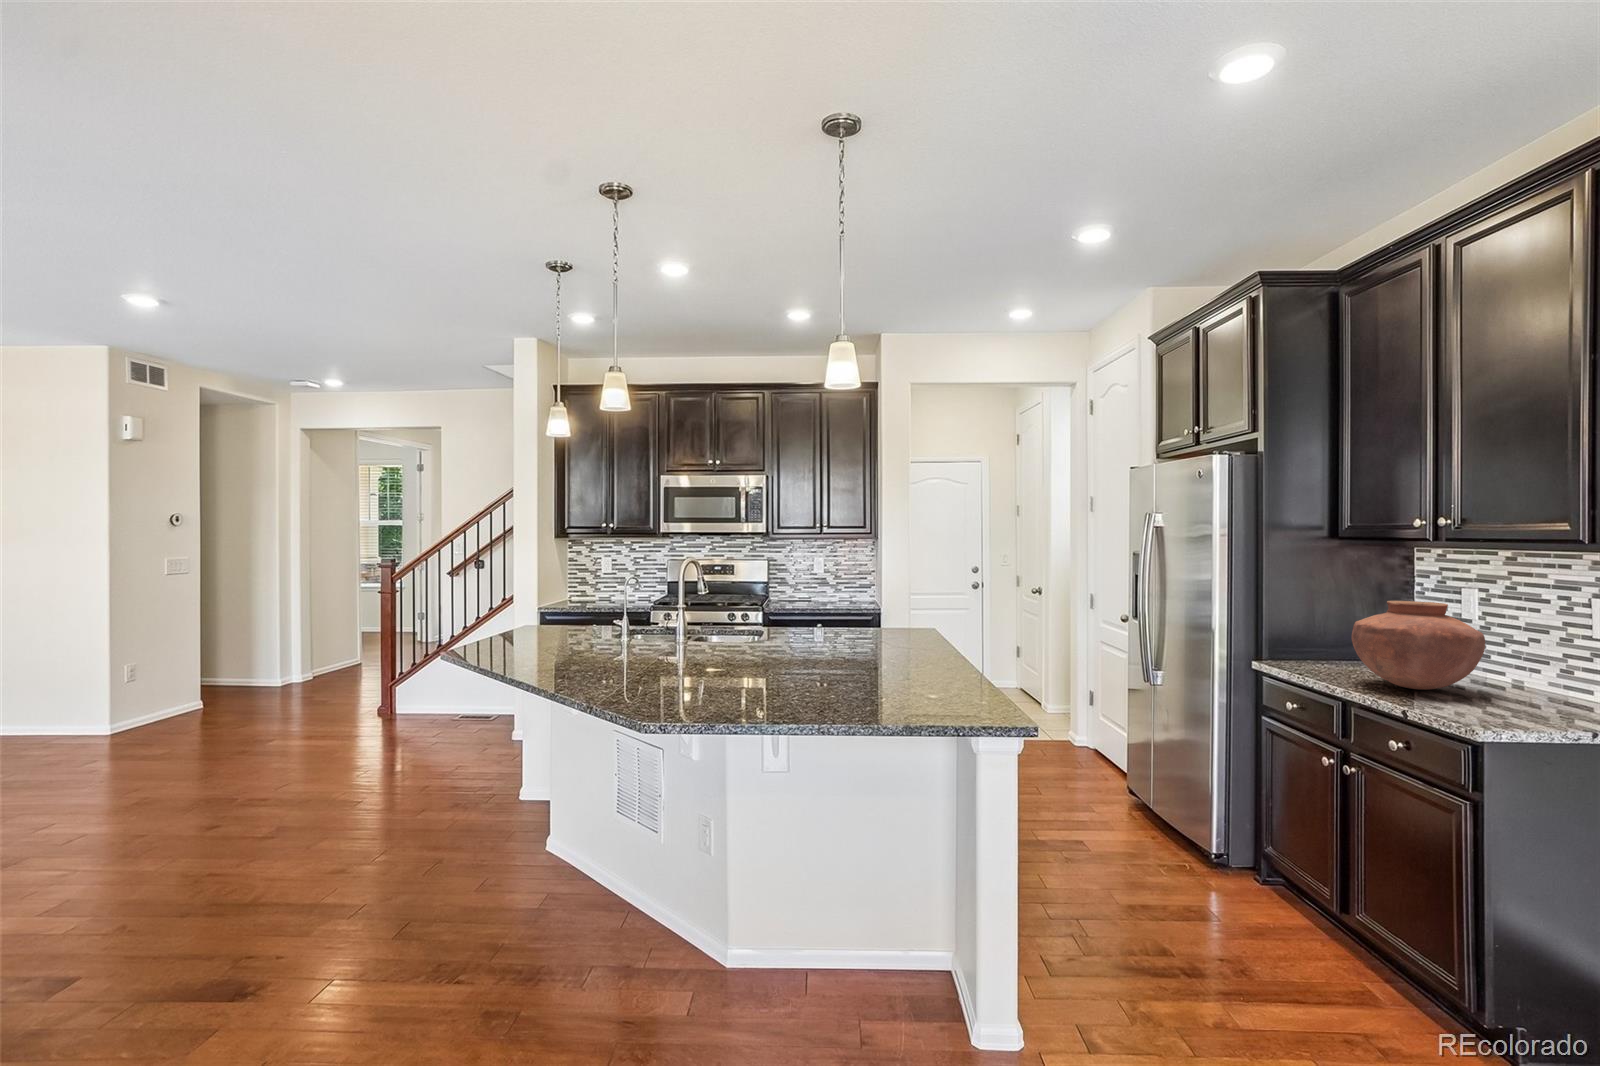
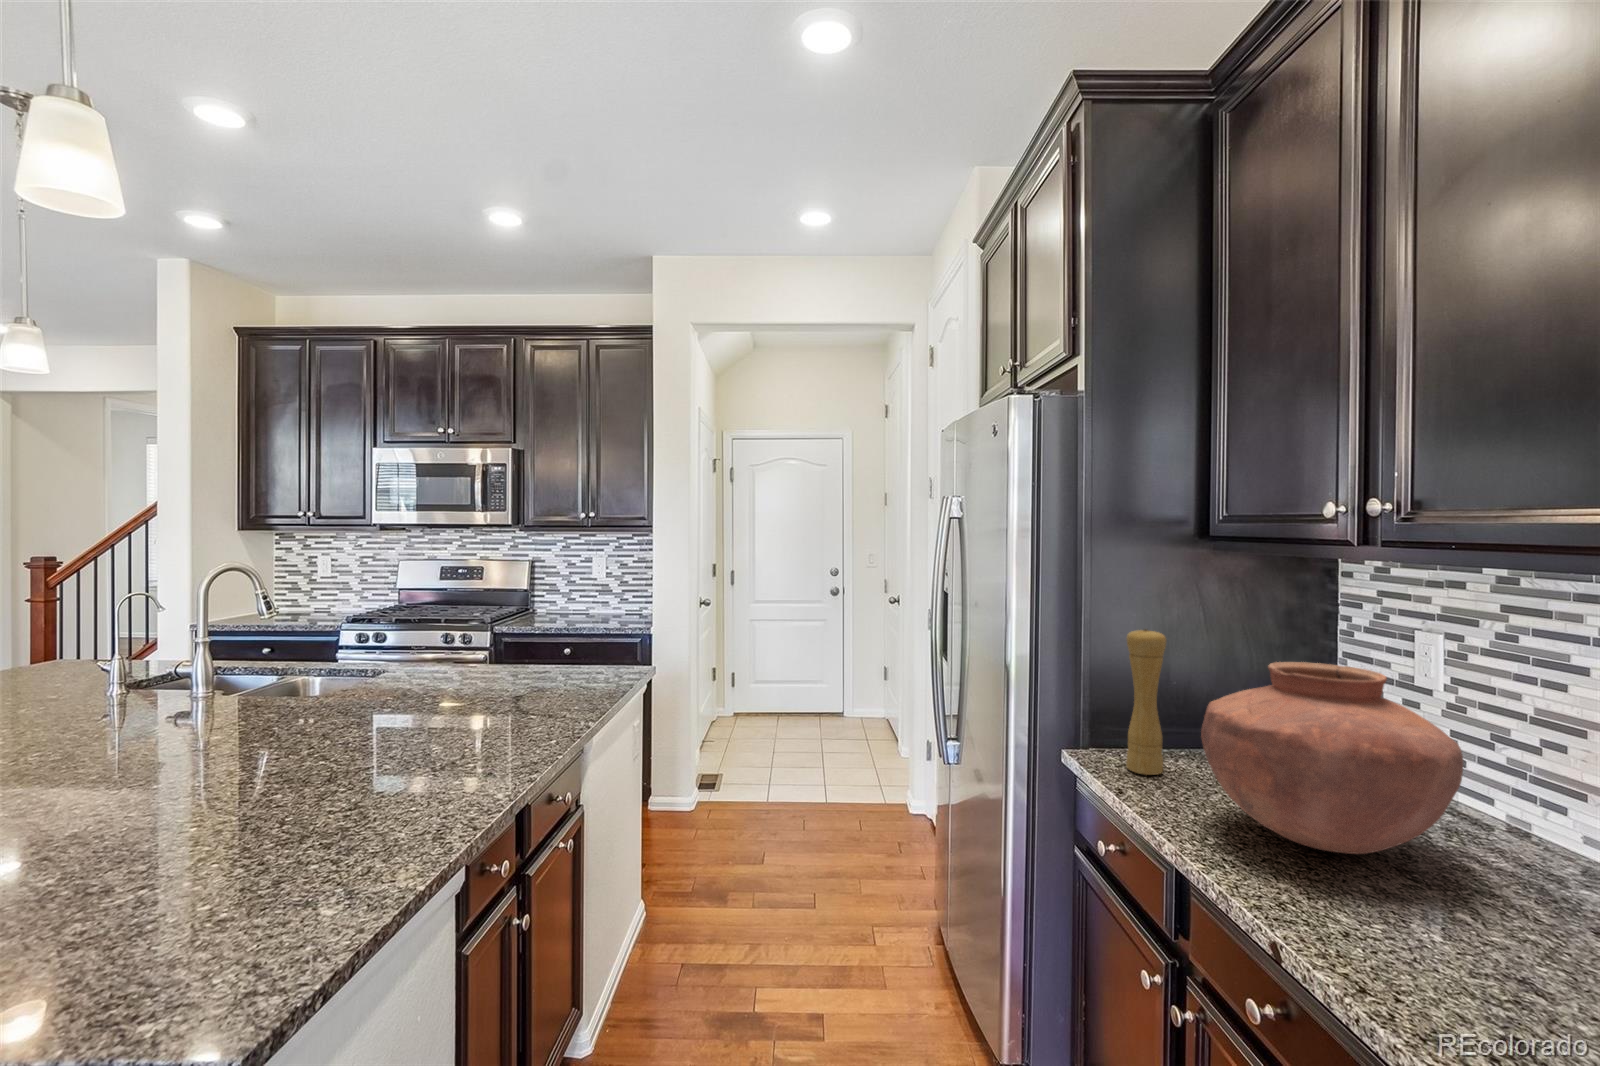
pepper mill: none [1298,589,1322,670] -> present [1126,628,1166,775]

